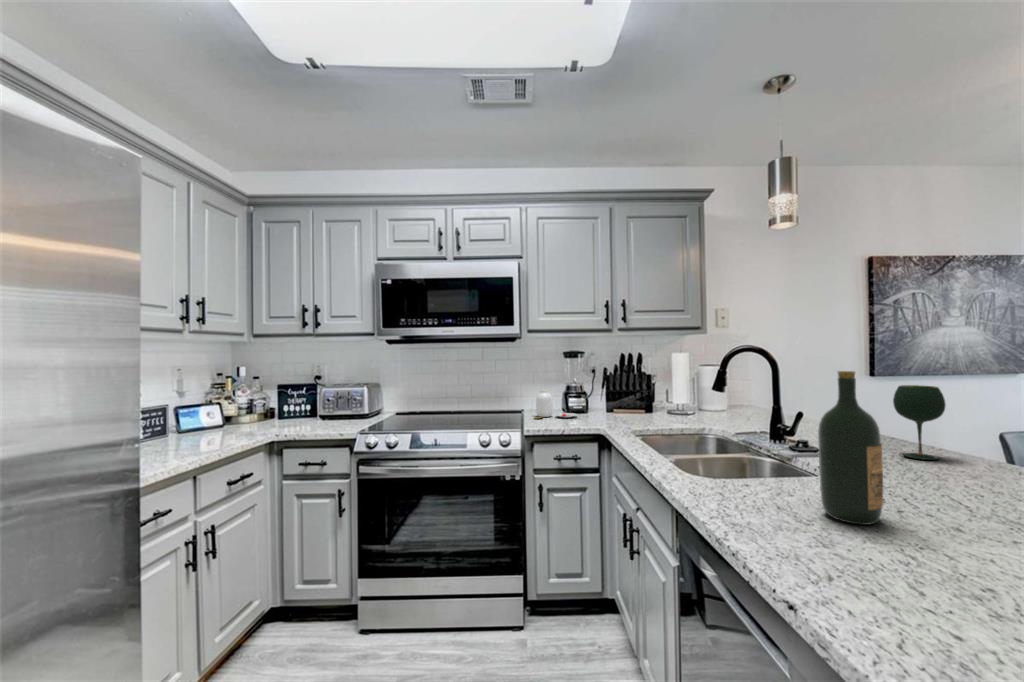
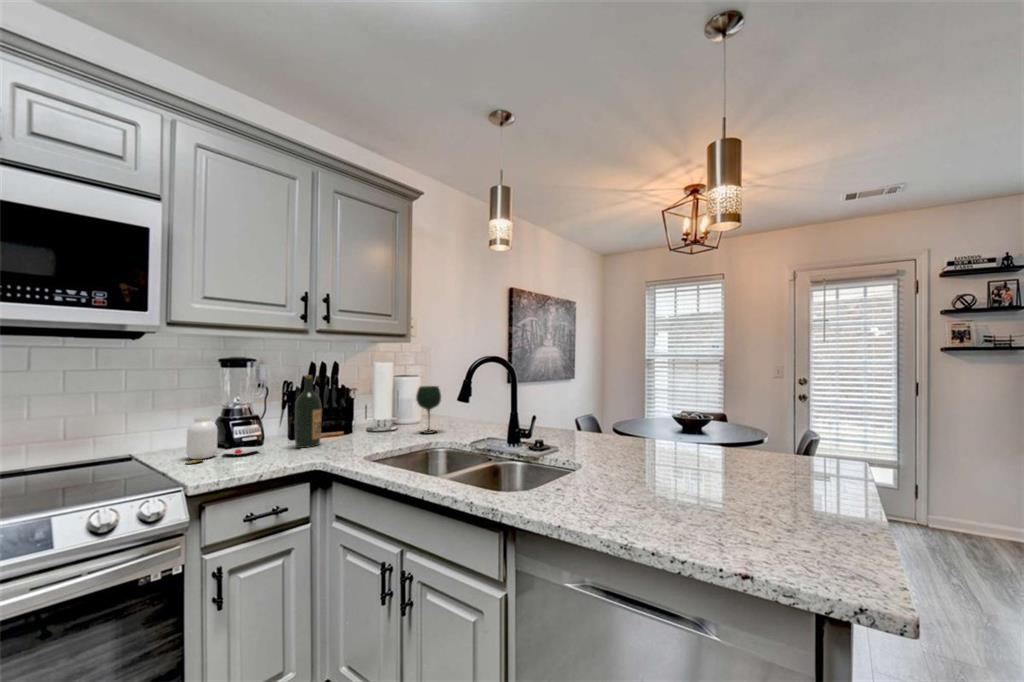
wine bottle: present [818,371,883,525] -> present [295,375,322,448]
wine glass: present [893,385,945,460] -> present [416,386,441,434]

